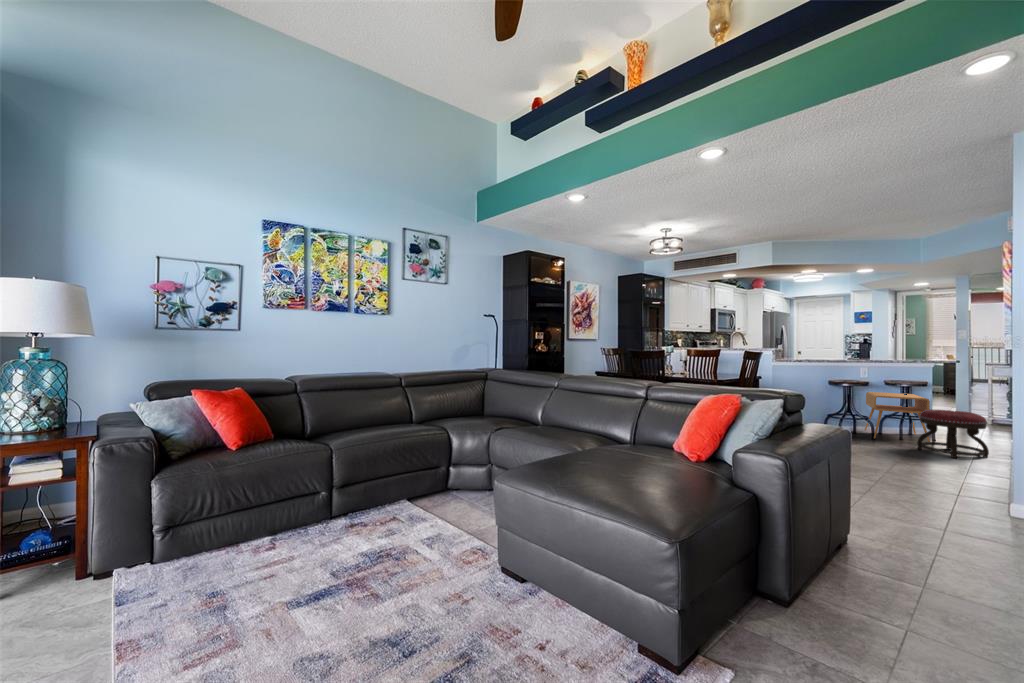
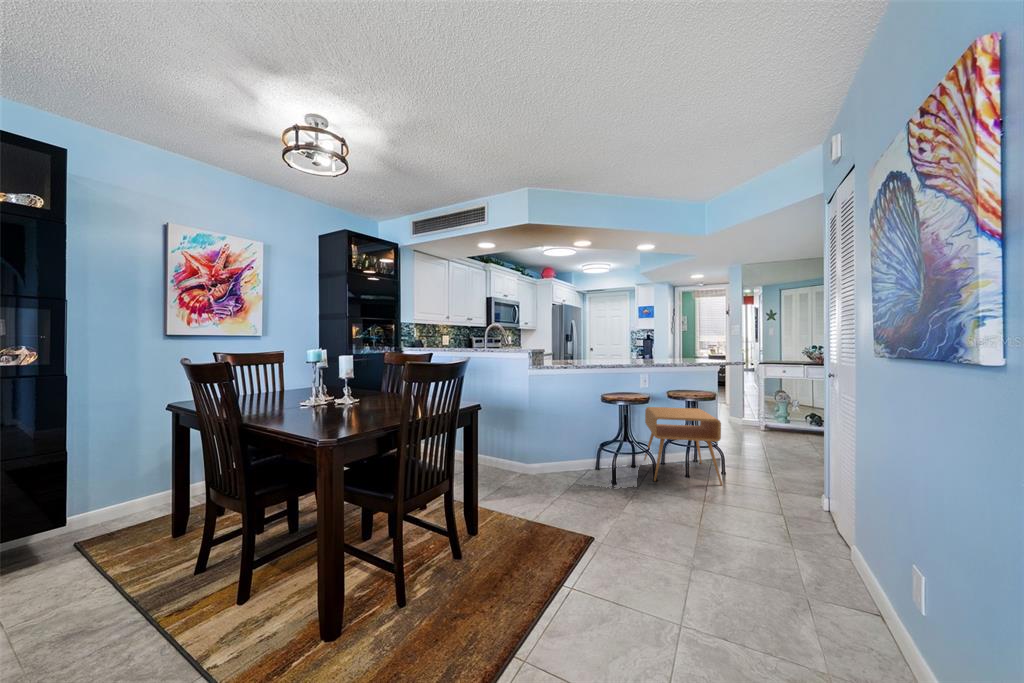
ottoman: present [917,409,989,458] -> none [710,442,805,532]

